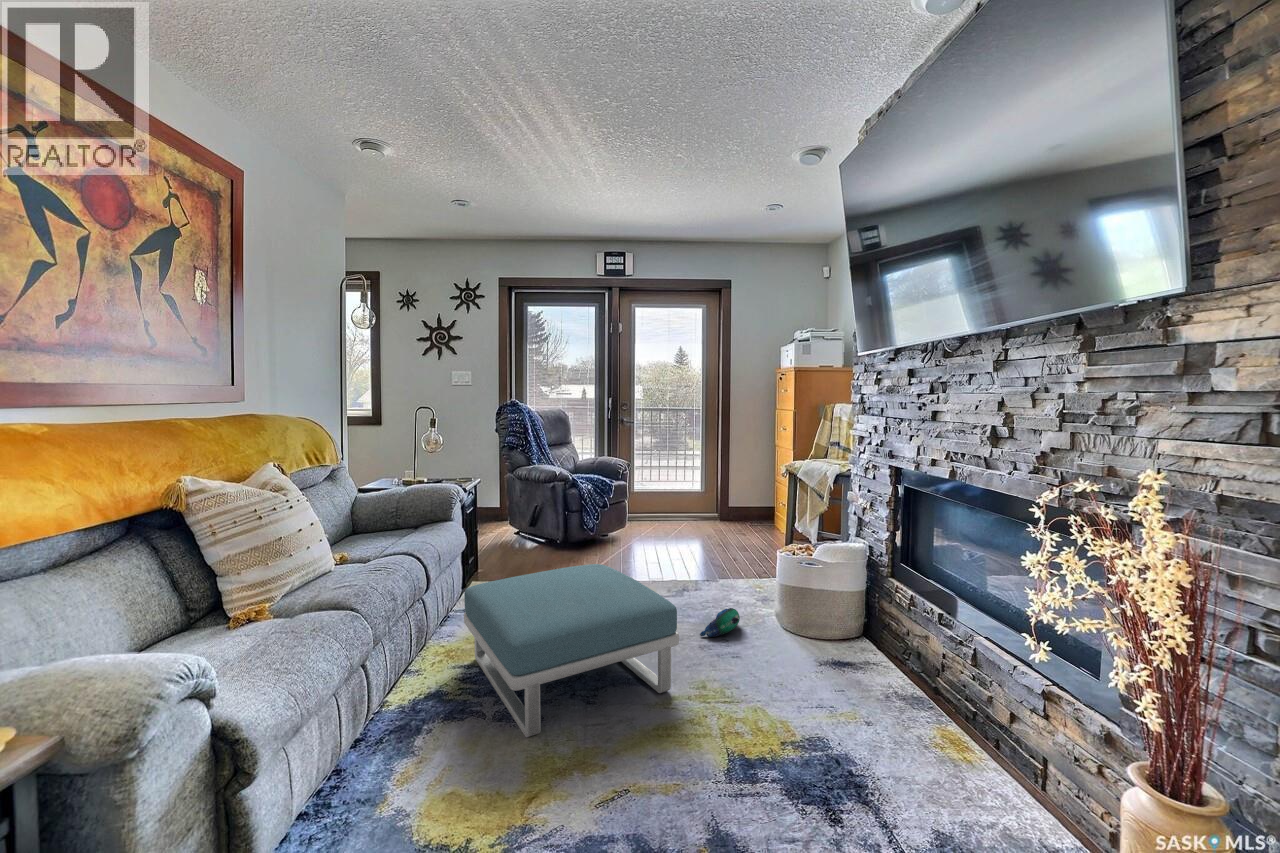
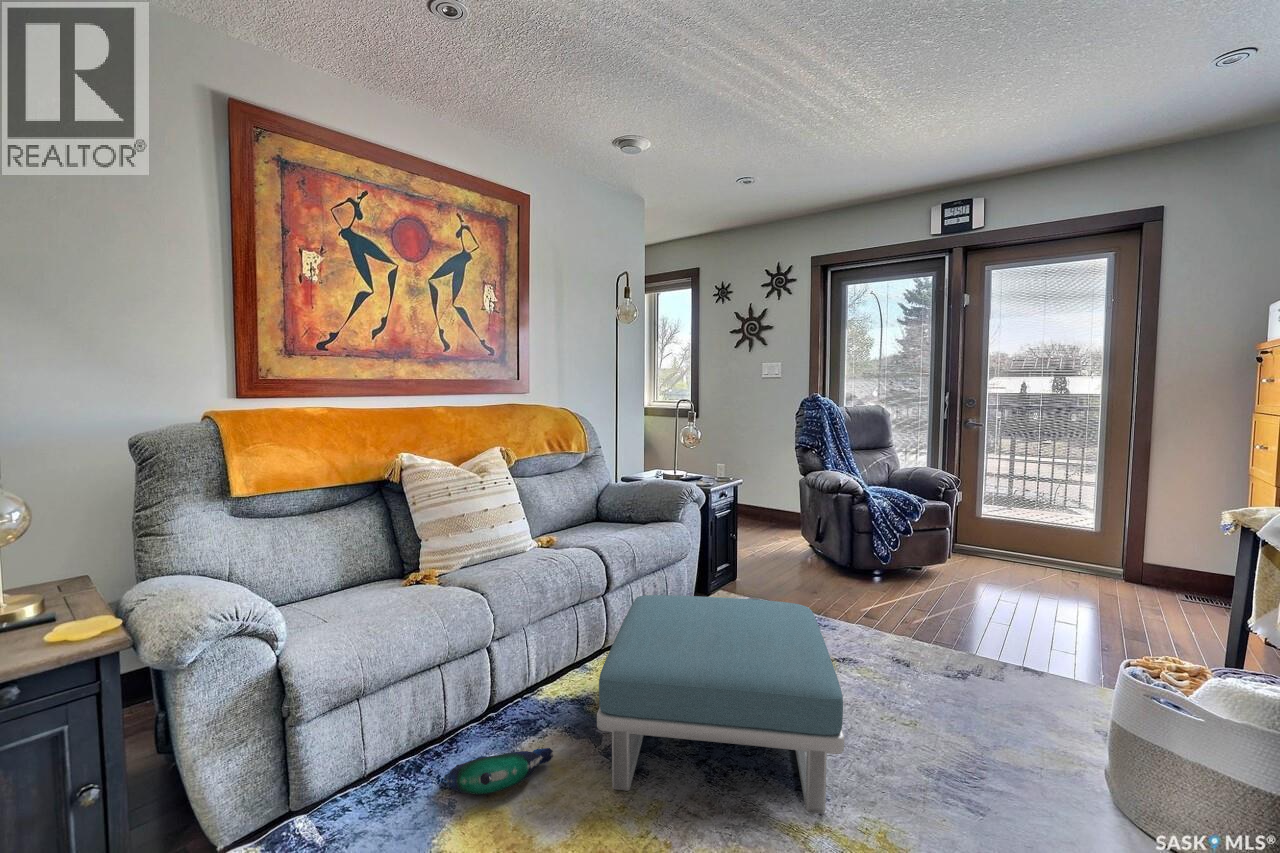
plush toy: present [700,608,740,637] -> present [444,748,554,794]

